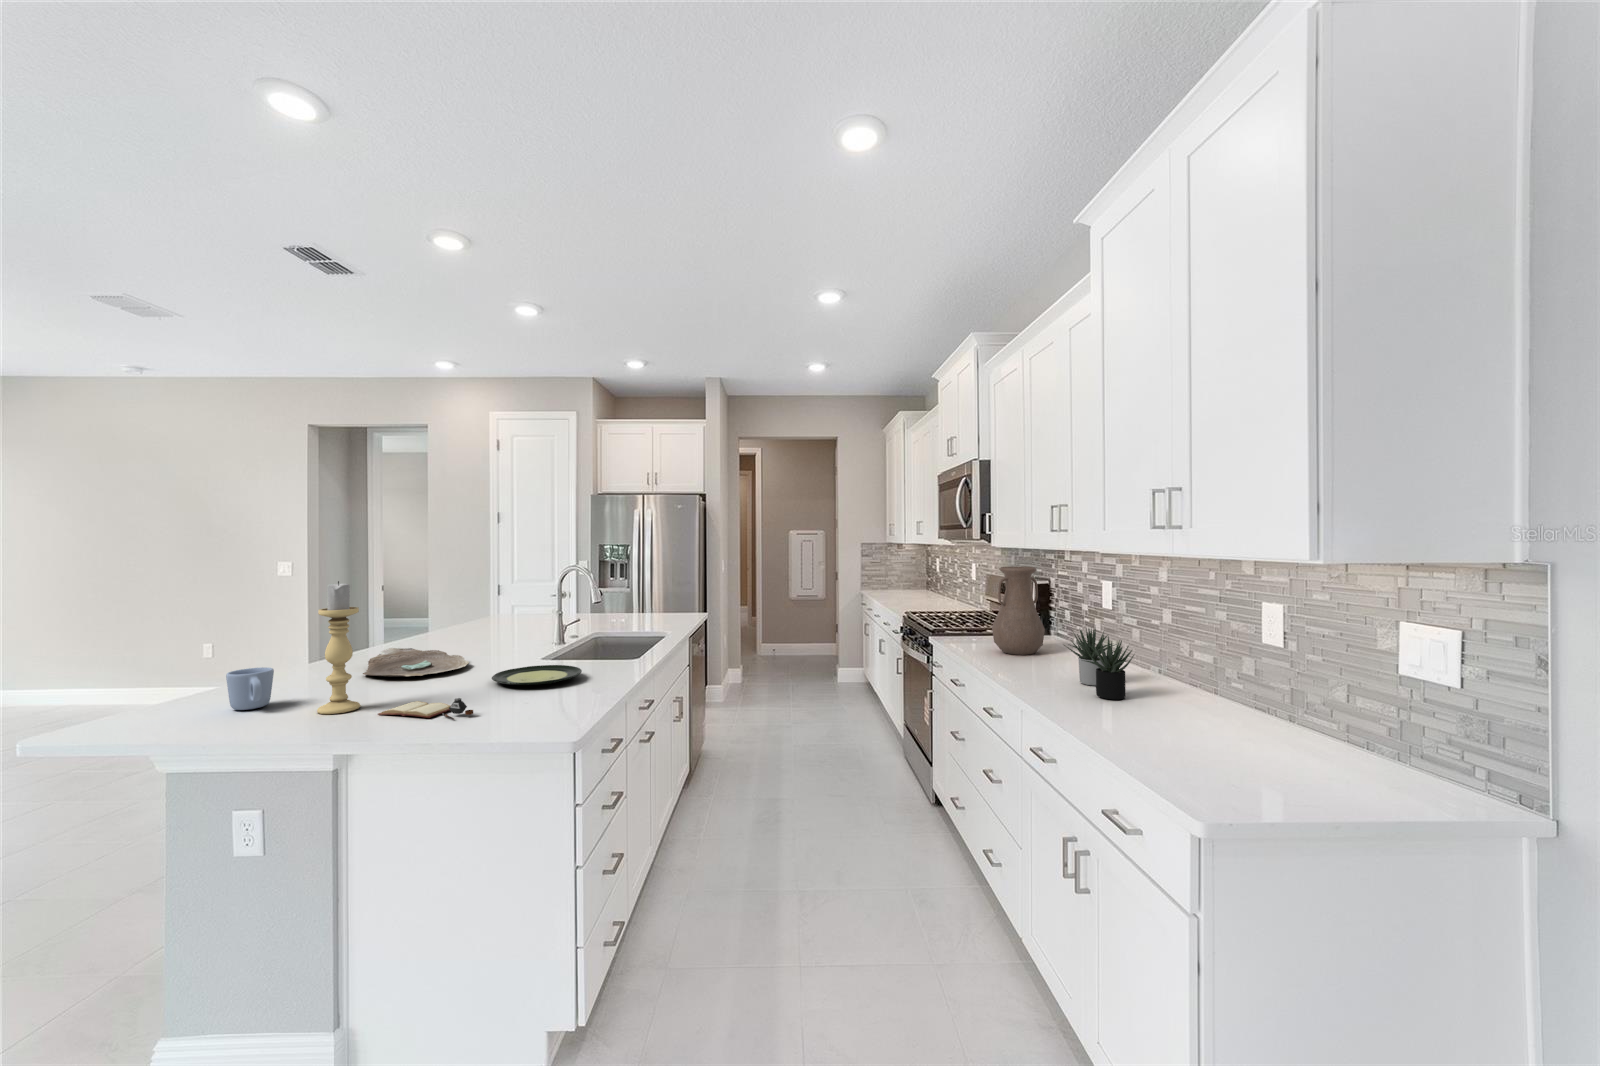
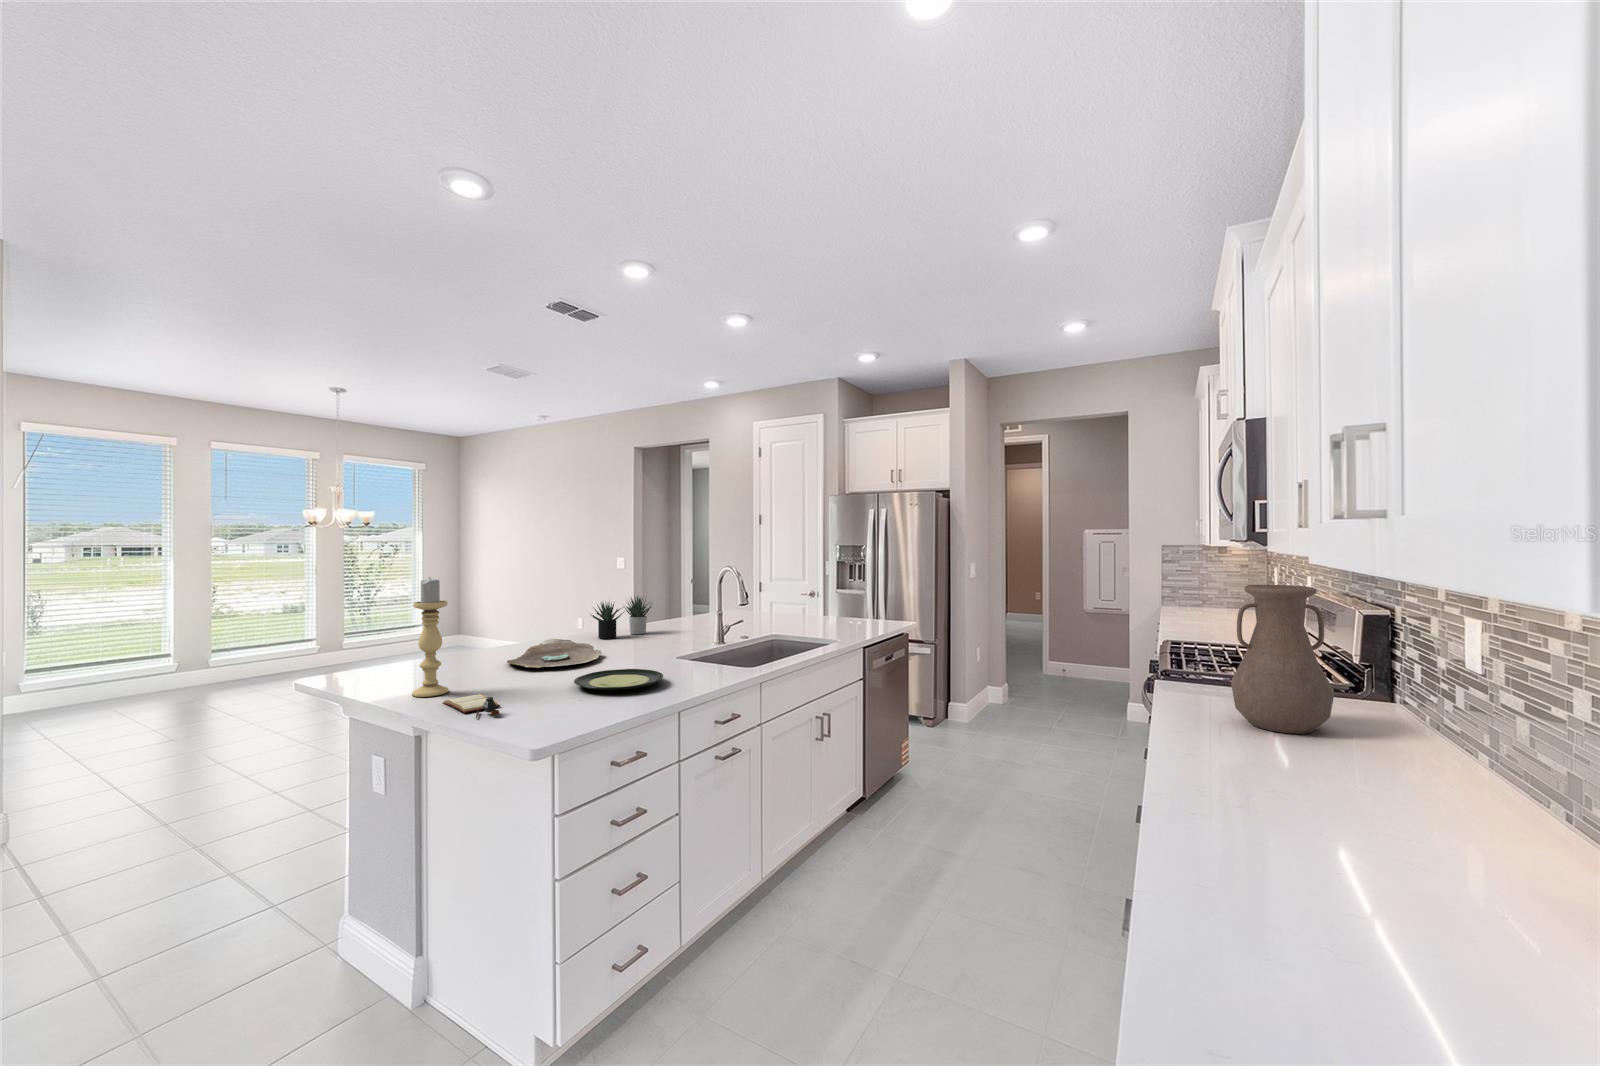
succulent plant: present [1064,628,1134,700] -> present [591,596,652,639]
mug: present [226,667,274,710] -> none [370,649,406,684]

